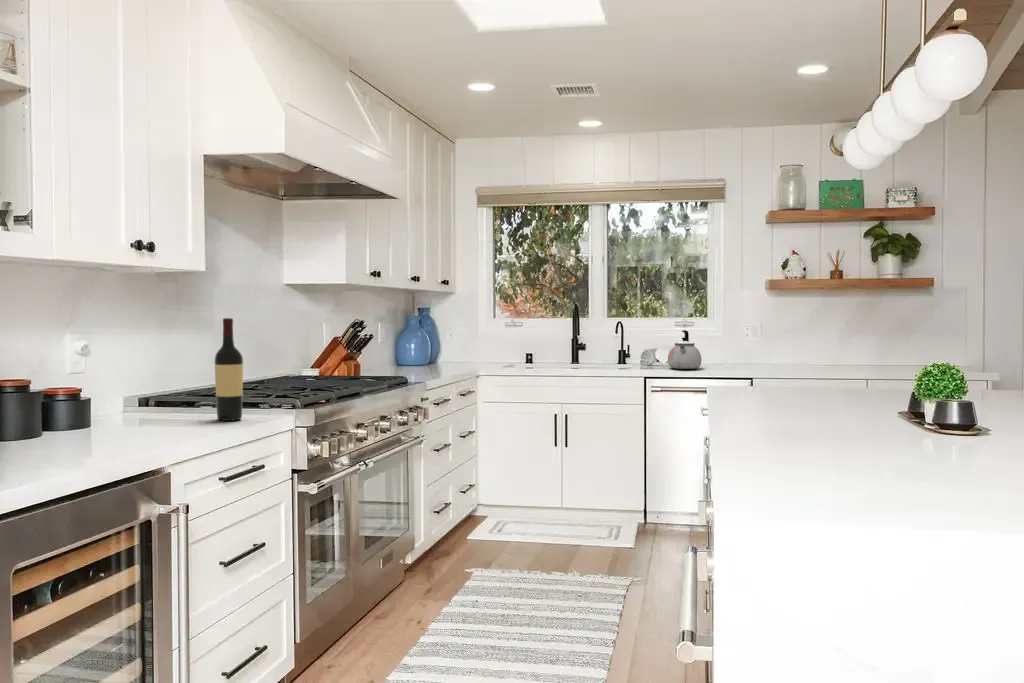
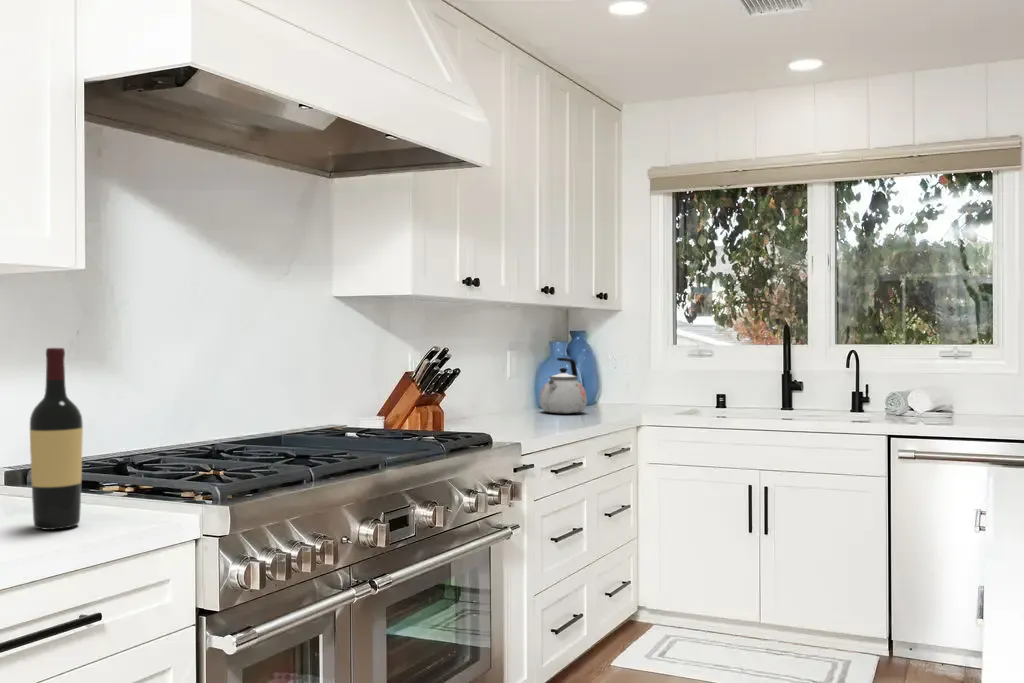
kettle: present [668,330,702,369] -> present [540,358,587,414]

